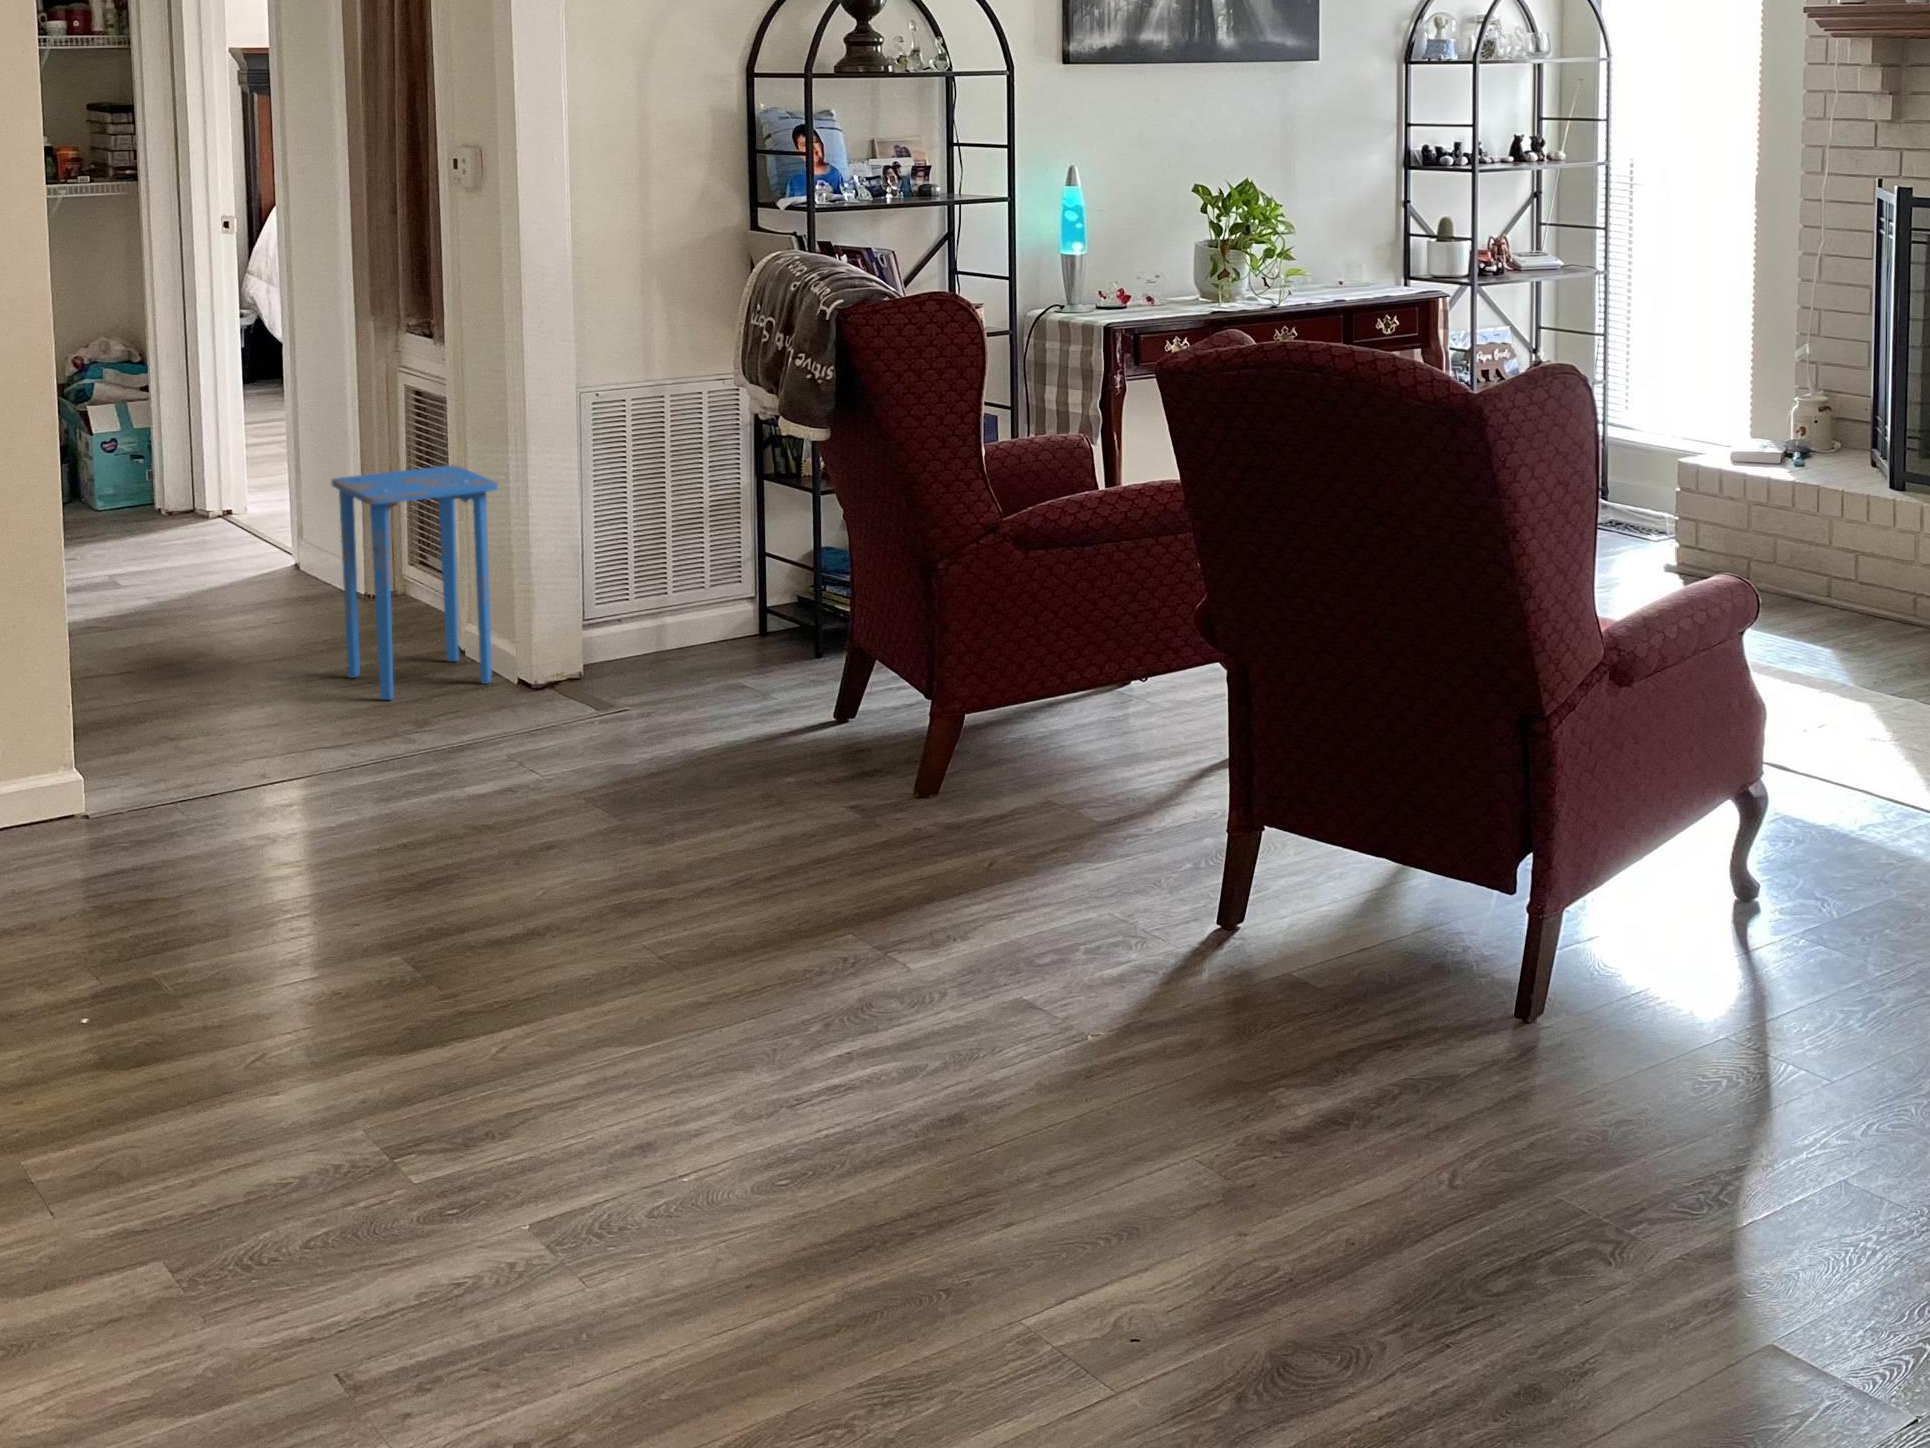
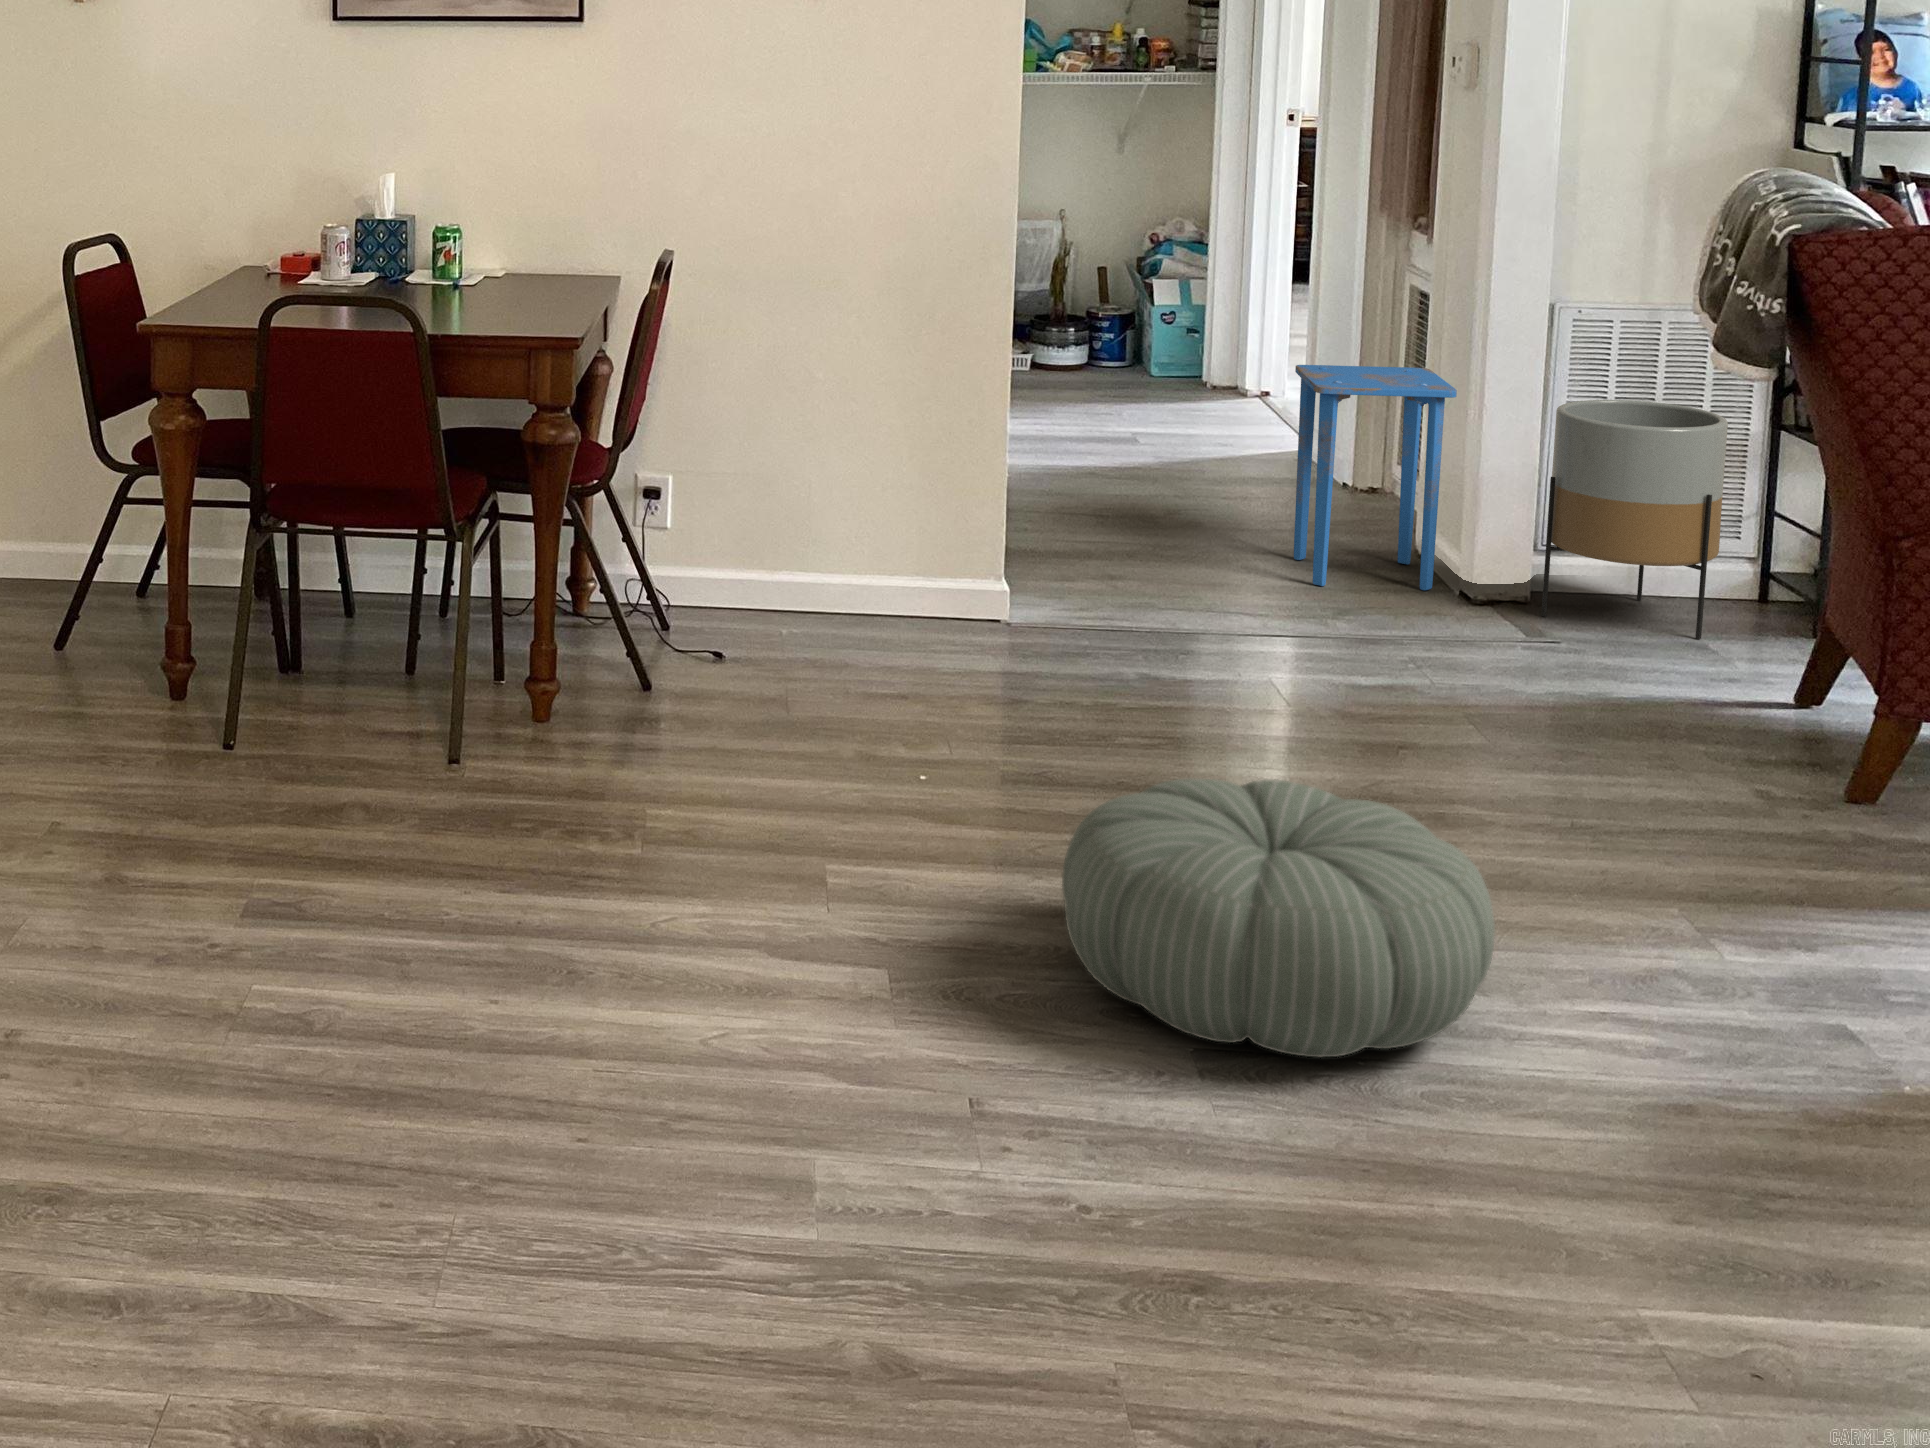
planter: none [590,470,735,687] -> present [1541,400,1728,639]
pouf: none [342,910,780,1214] -> present [1062,778,1495,1057]

